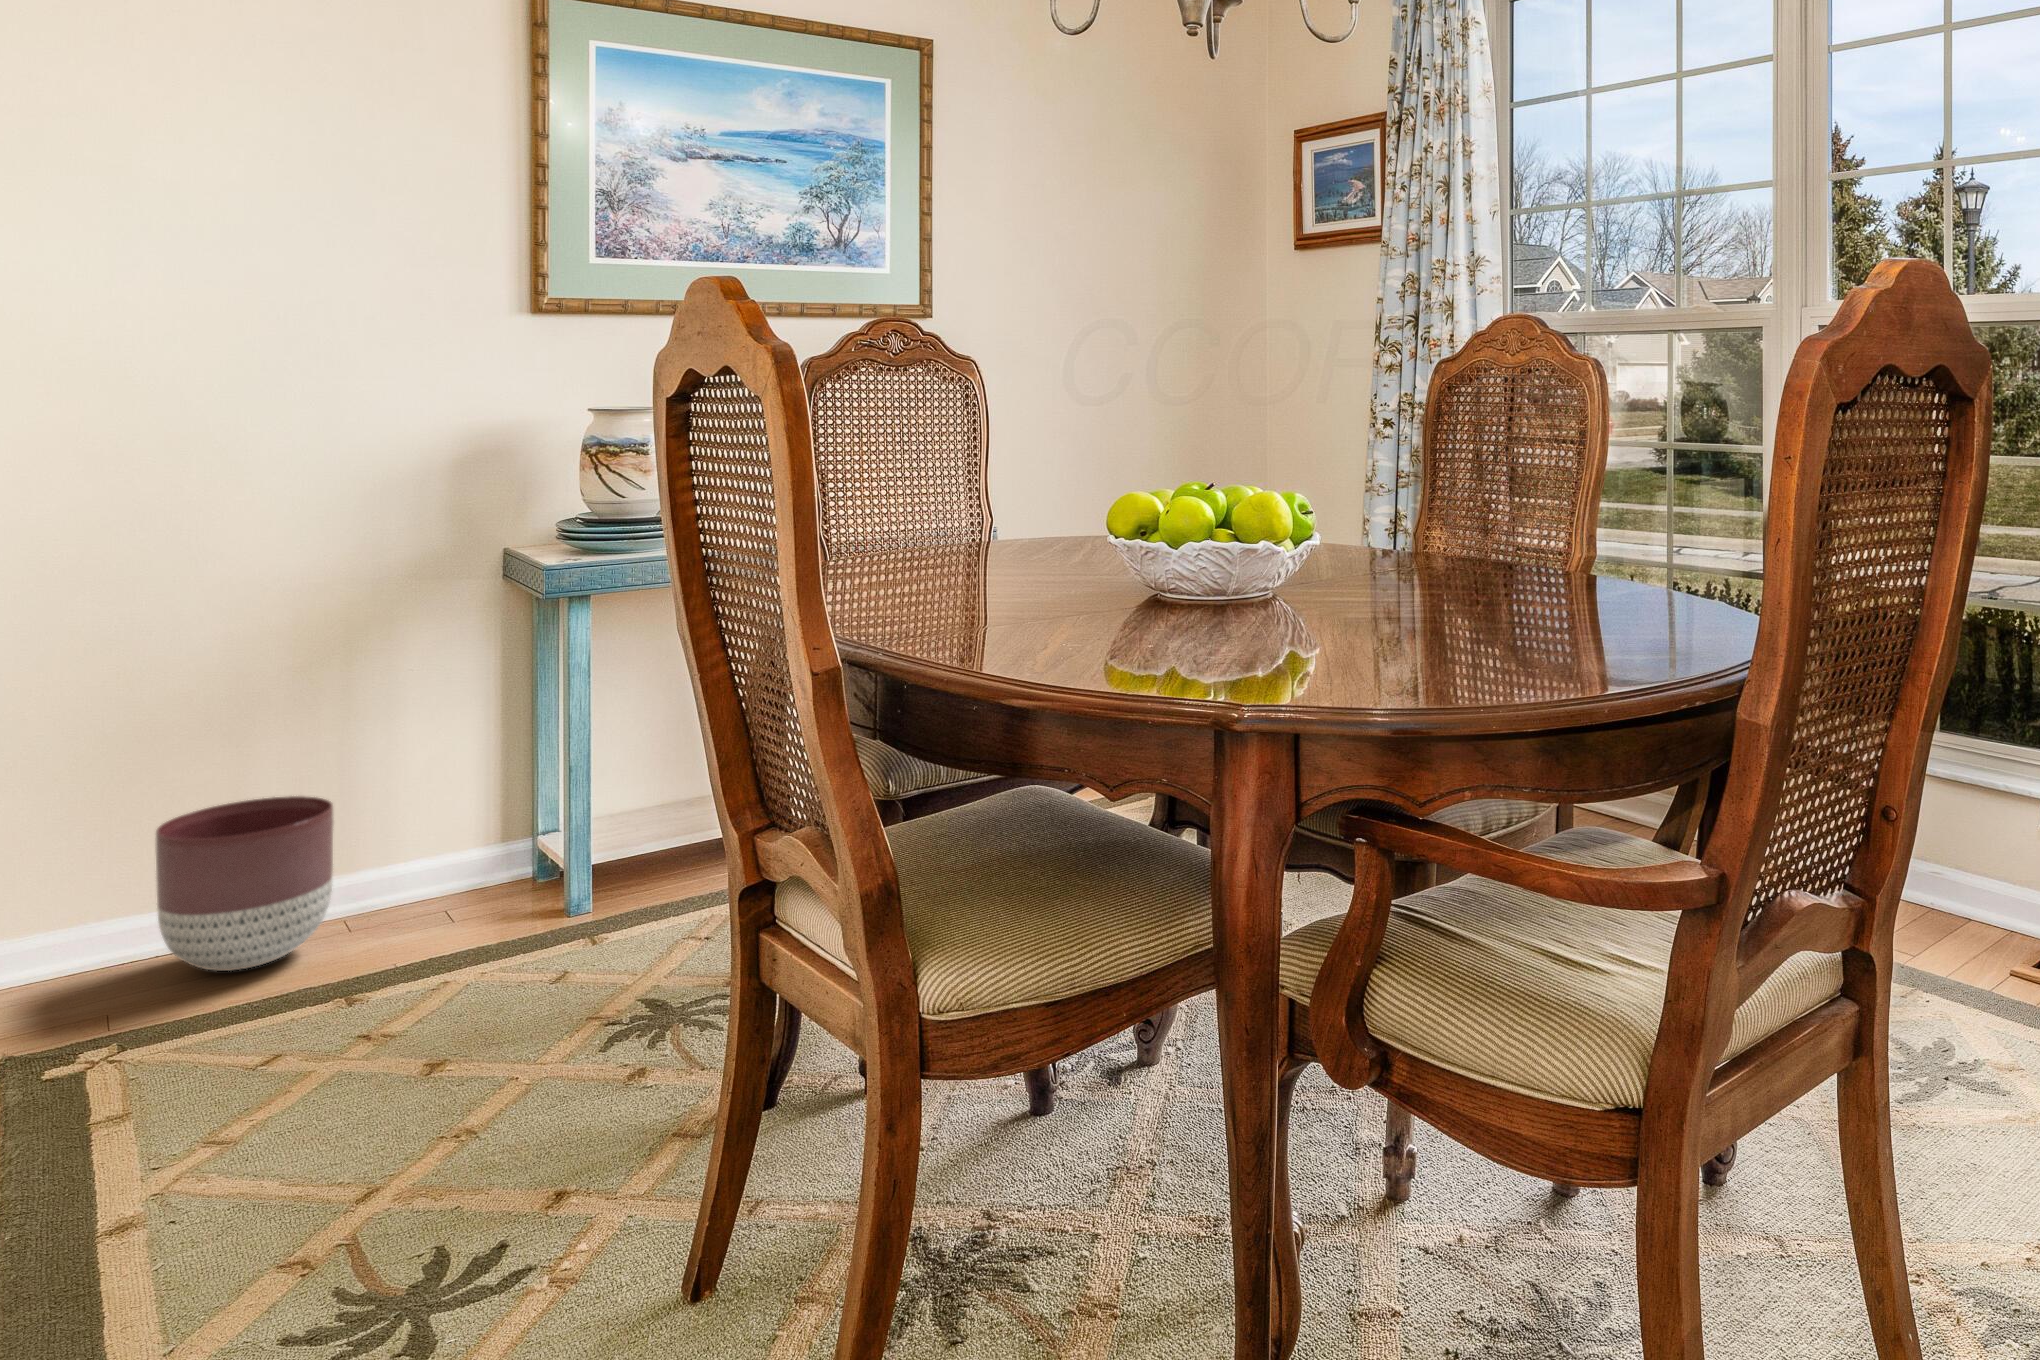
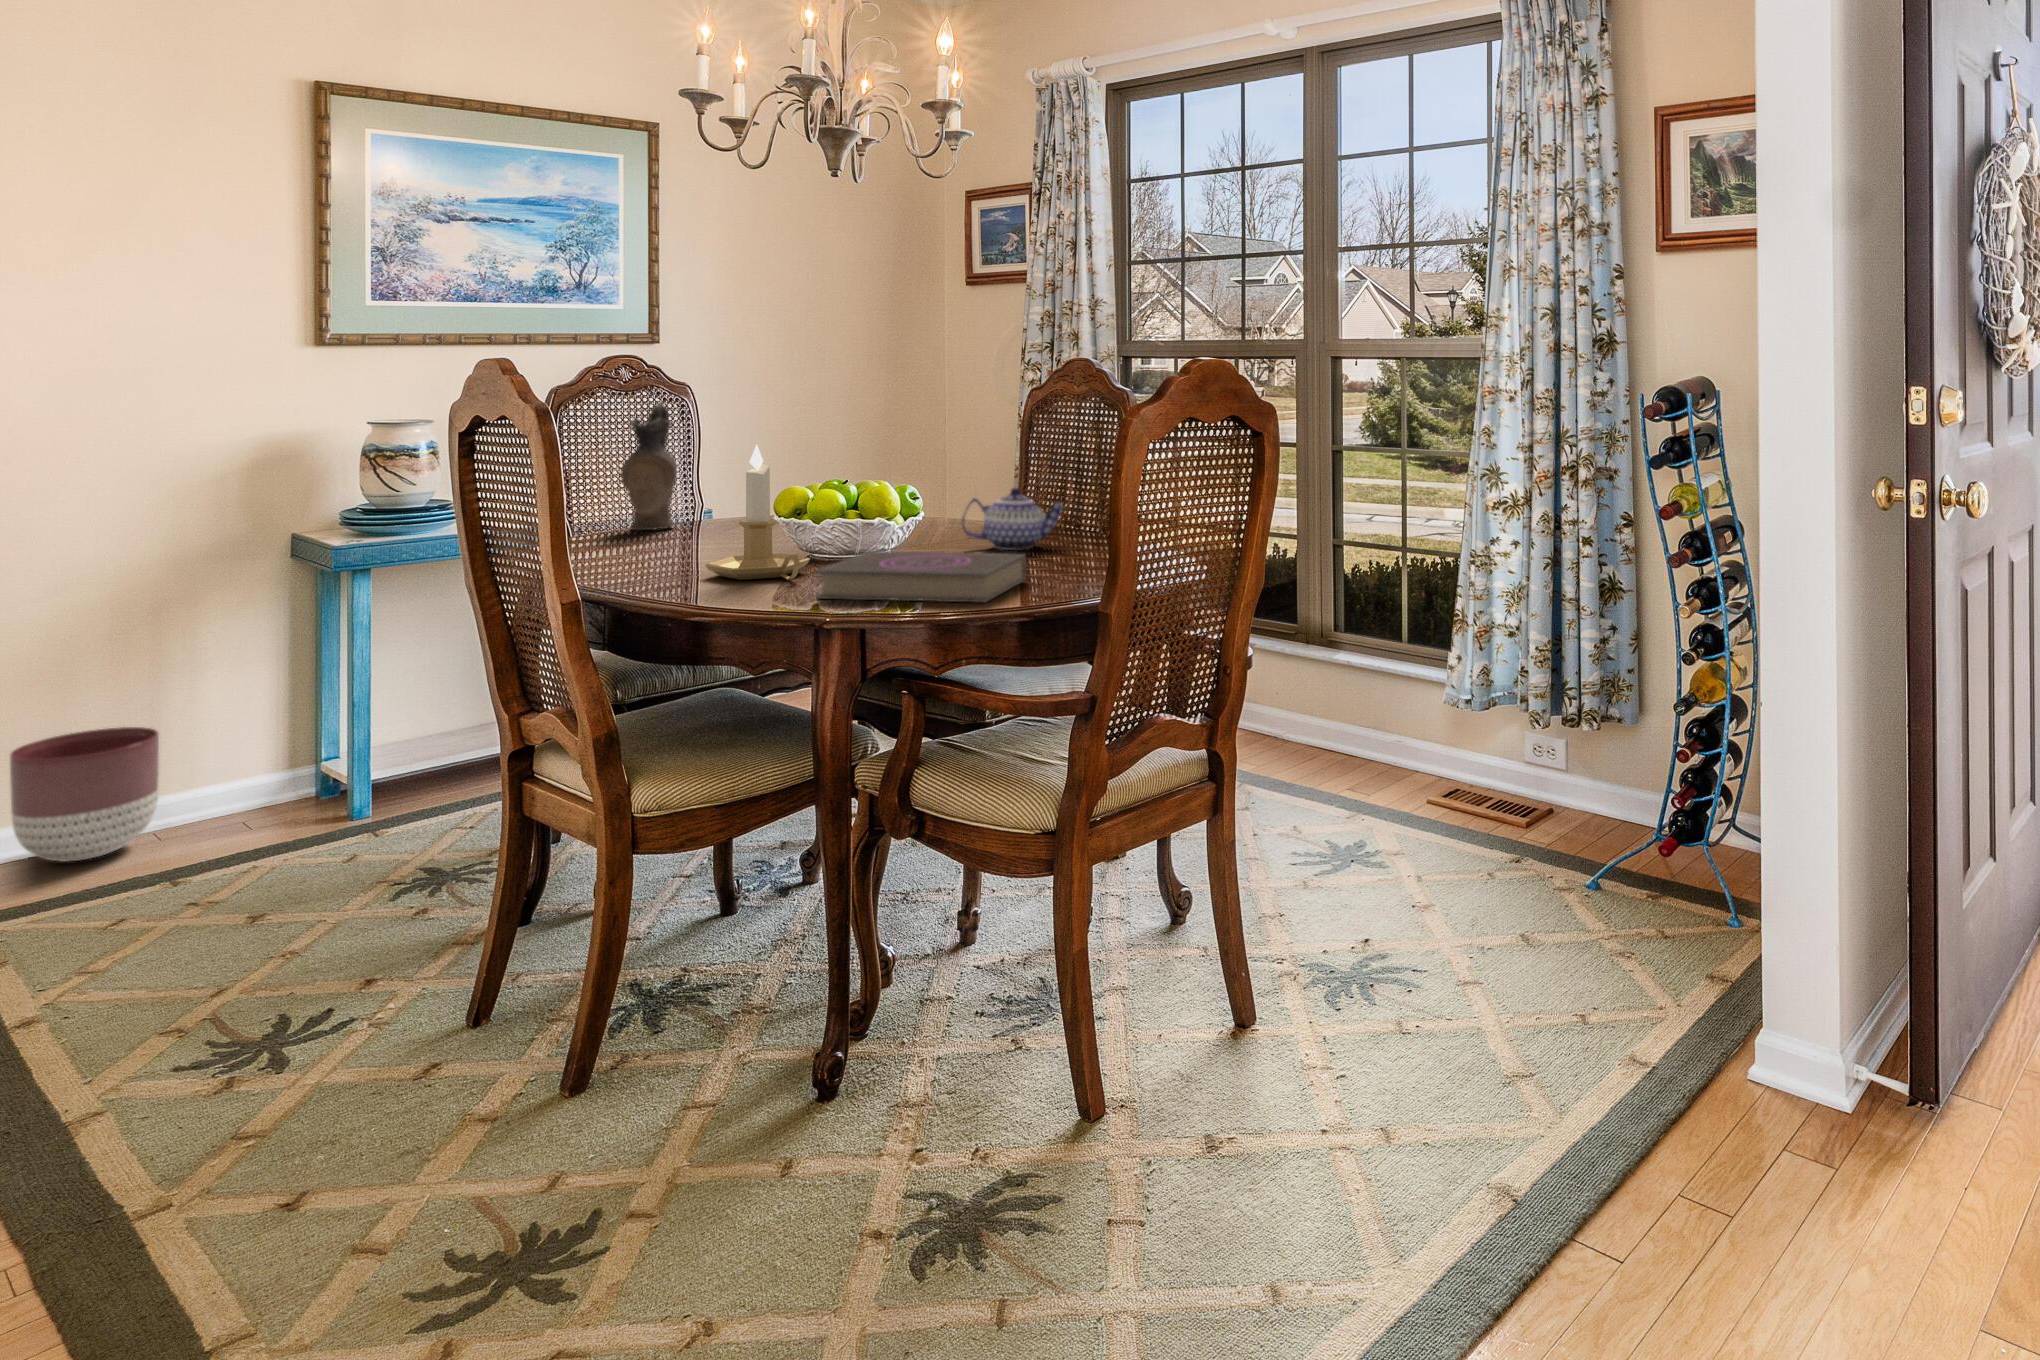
ceramic pitcher: none [894,380,967,554] -> present [620,404,677,530]
candlestick: none [1020,426,1171,635] -> present [705,445,810,580]
teapot: none [1375,499,1525,593] -> present [962,488,1063,550]
book: none [1199,593,1515,684] -> present [816,551,1026,602]

